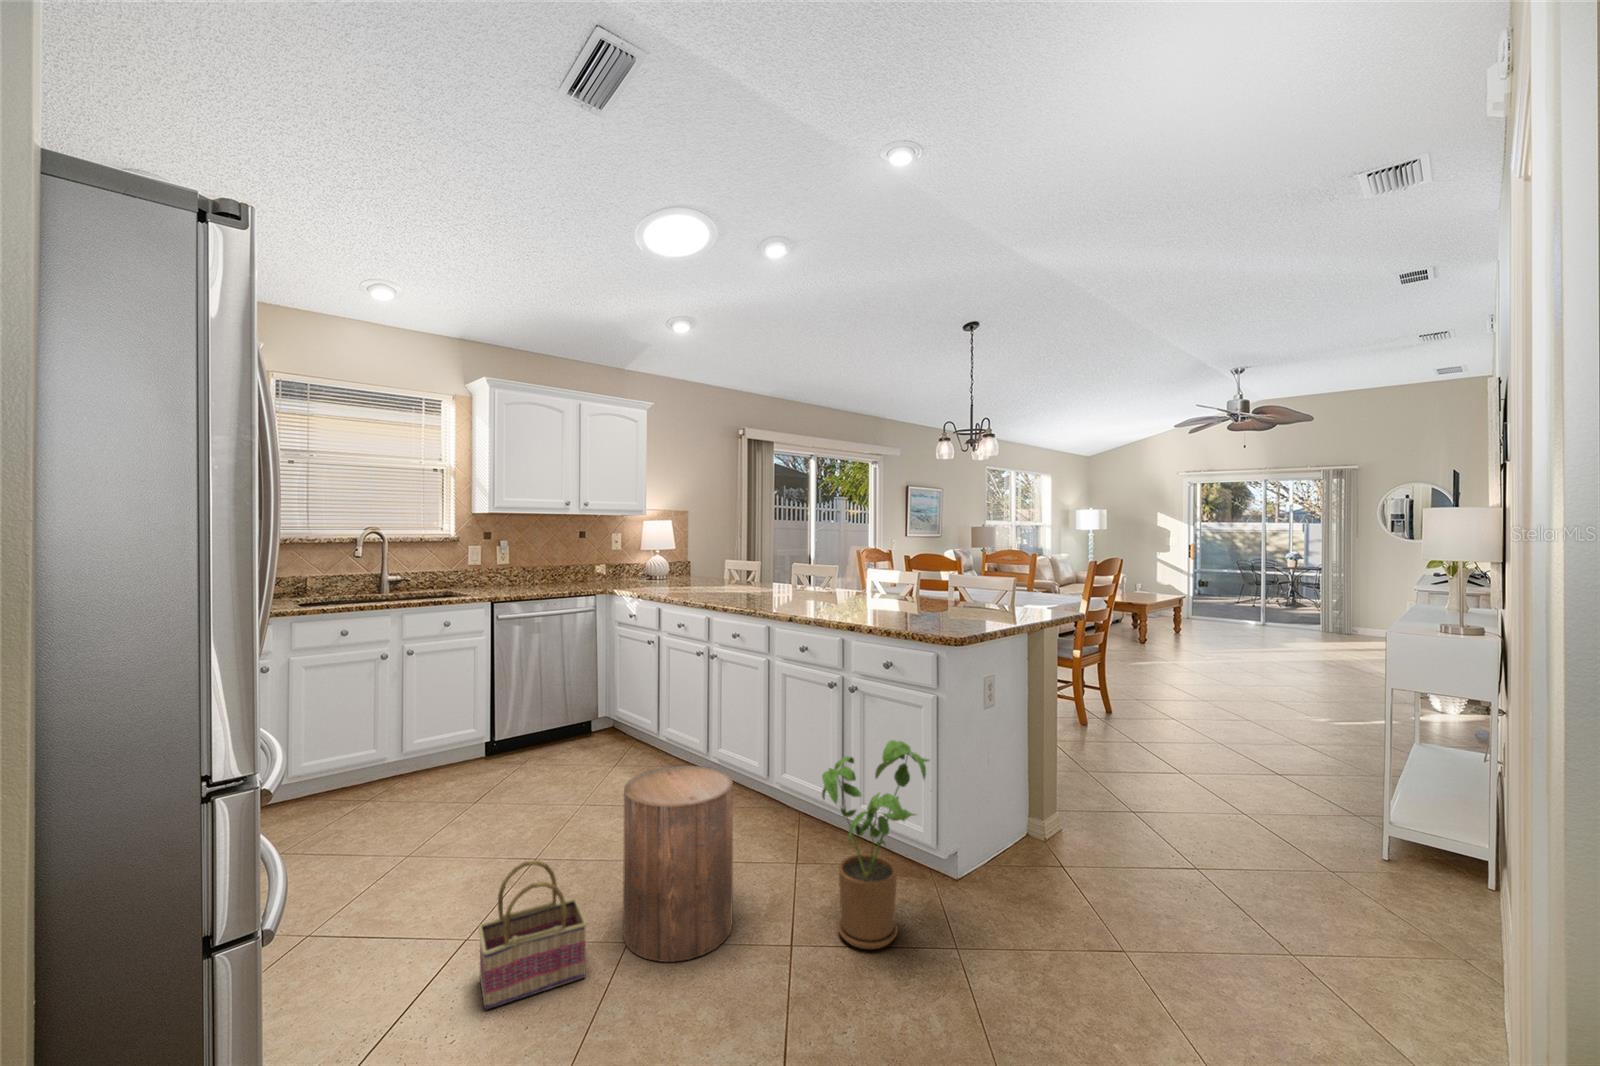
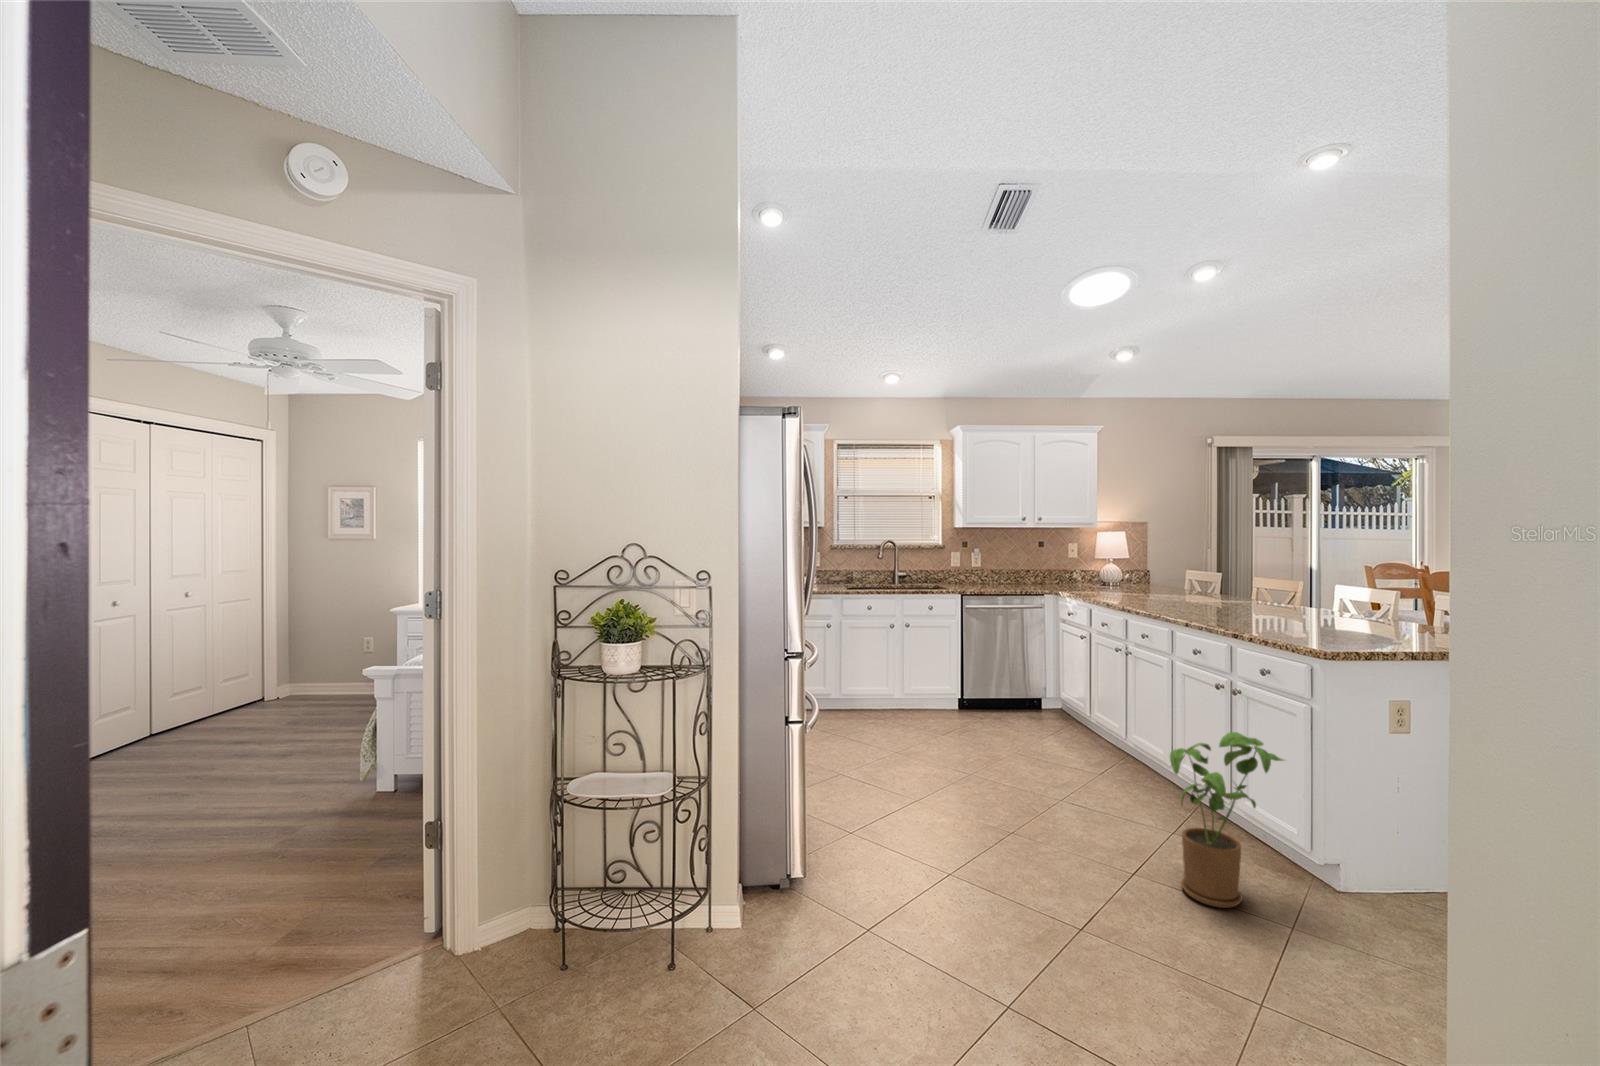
stool: present [623,766,733,962] -> none [1009,722,1094,859]
basket: present [478,861,587,1009] -> none [914,757,978,841]

